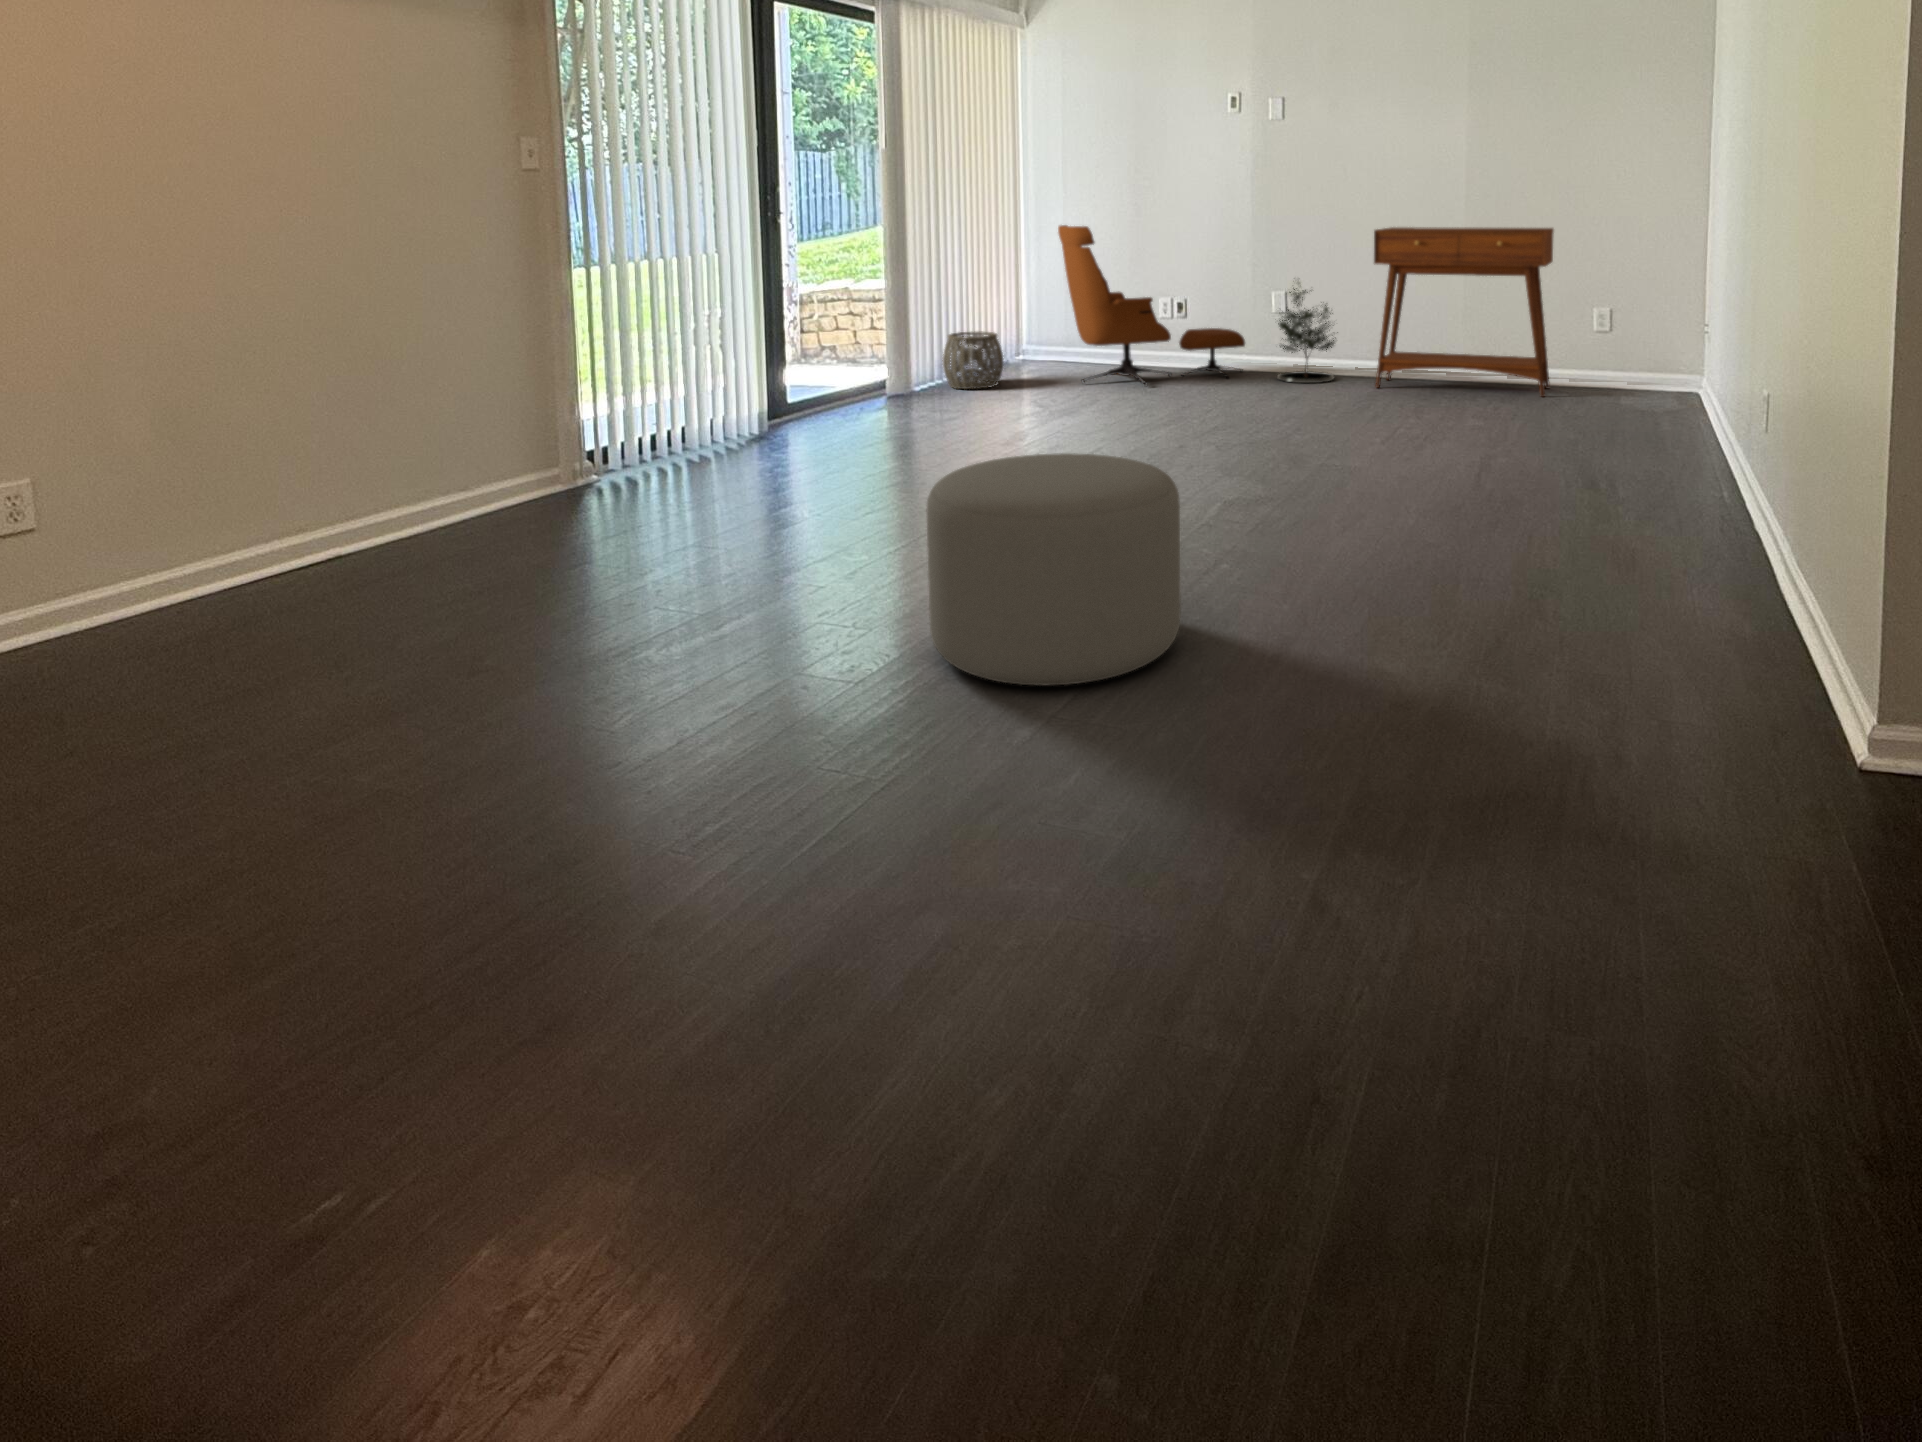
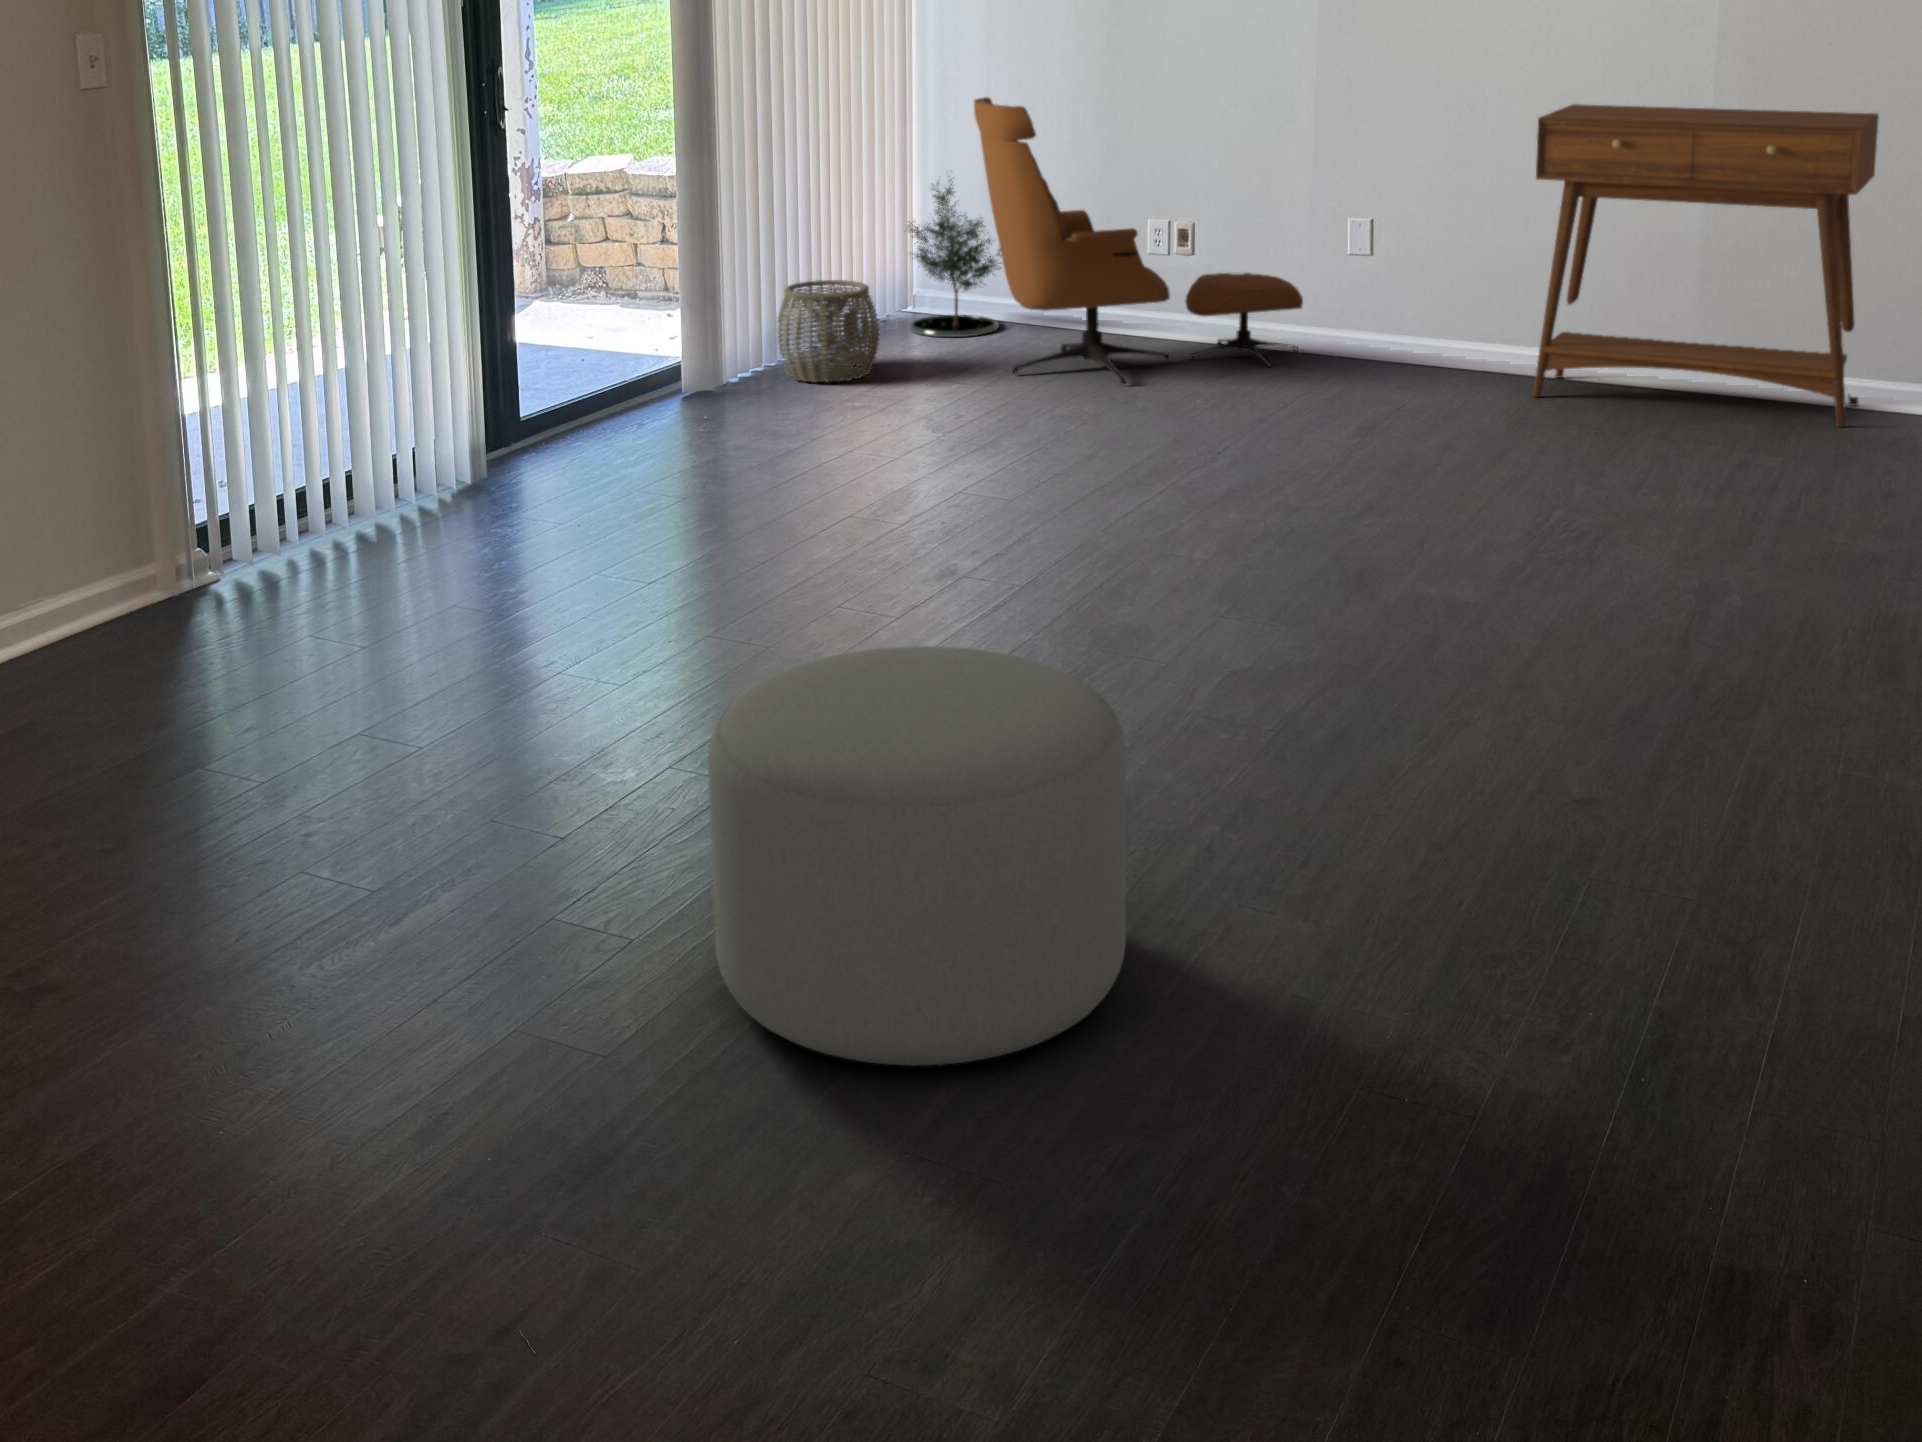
potted tree: present [1277,288,1338,383] -> present [908,179,1001,337]

